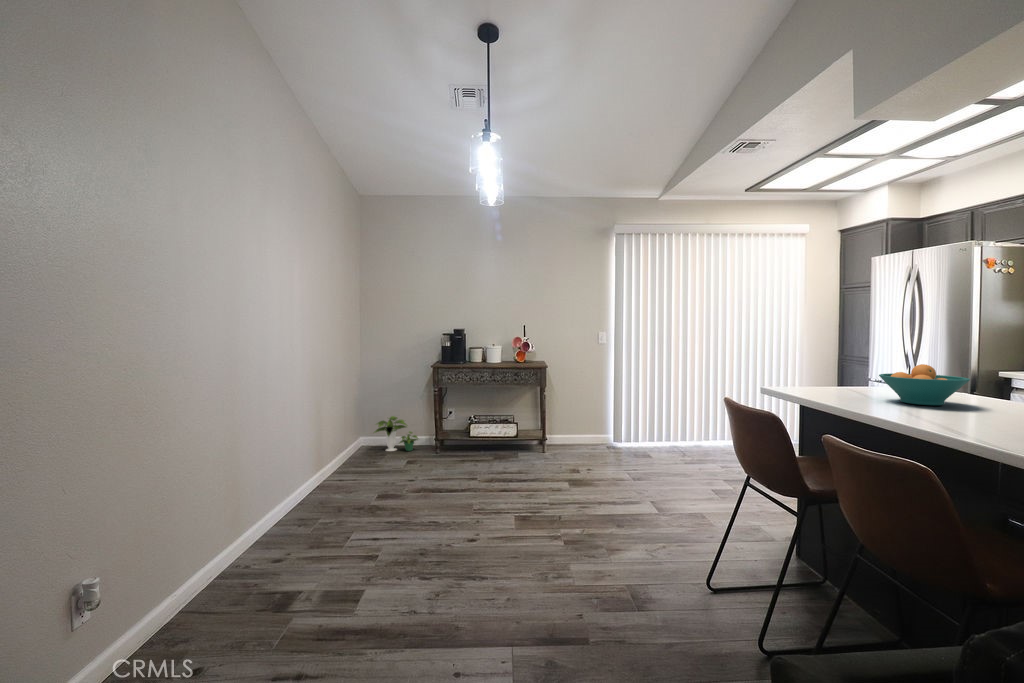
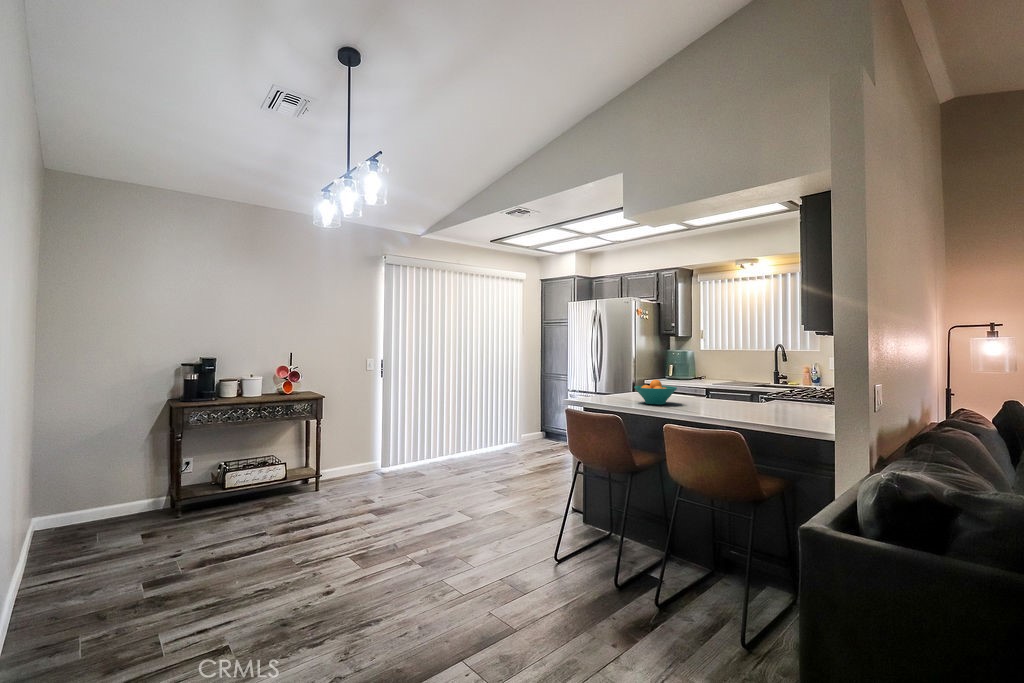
potted plant: present [374,416,418,451] -> none [59,481,144,533]

